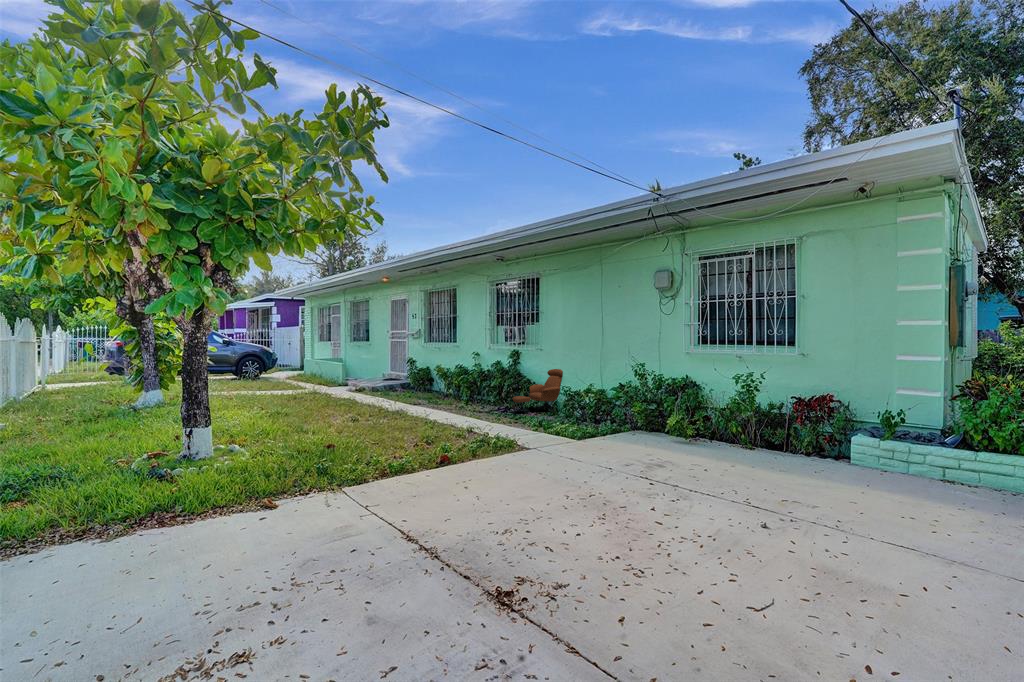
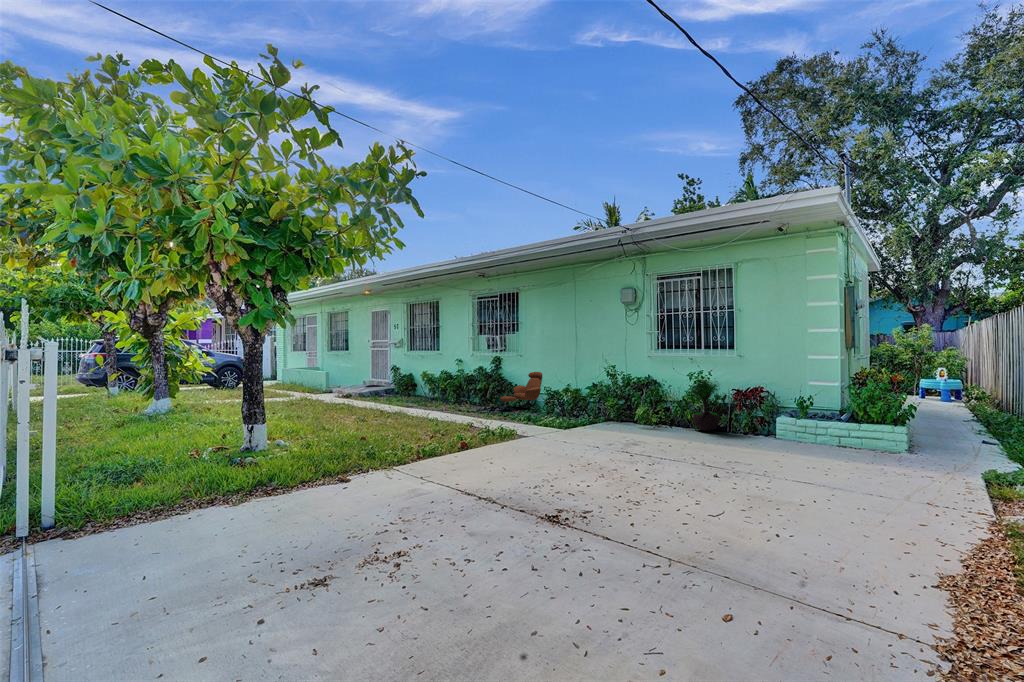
potted tree: none [731,377,779,449] -> present [690,380,719,431]

